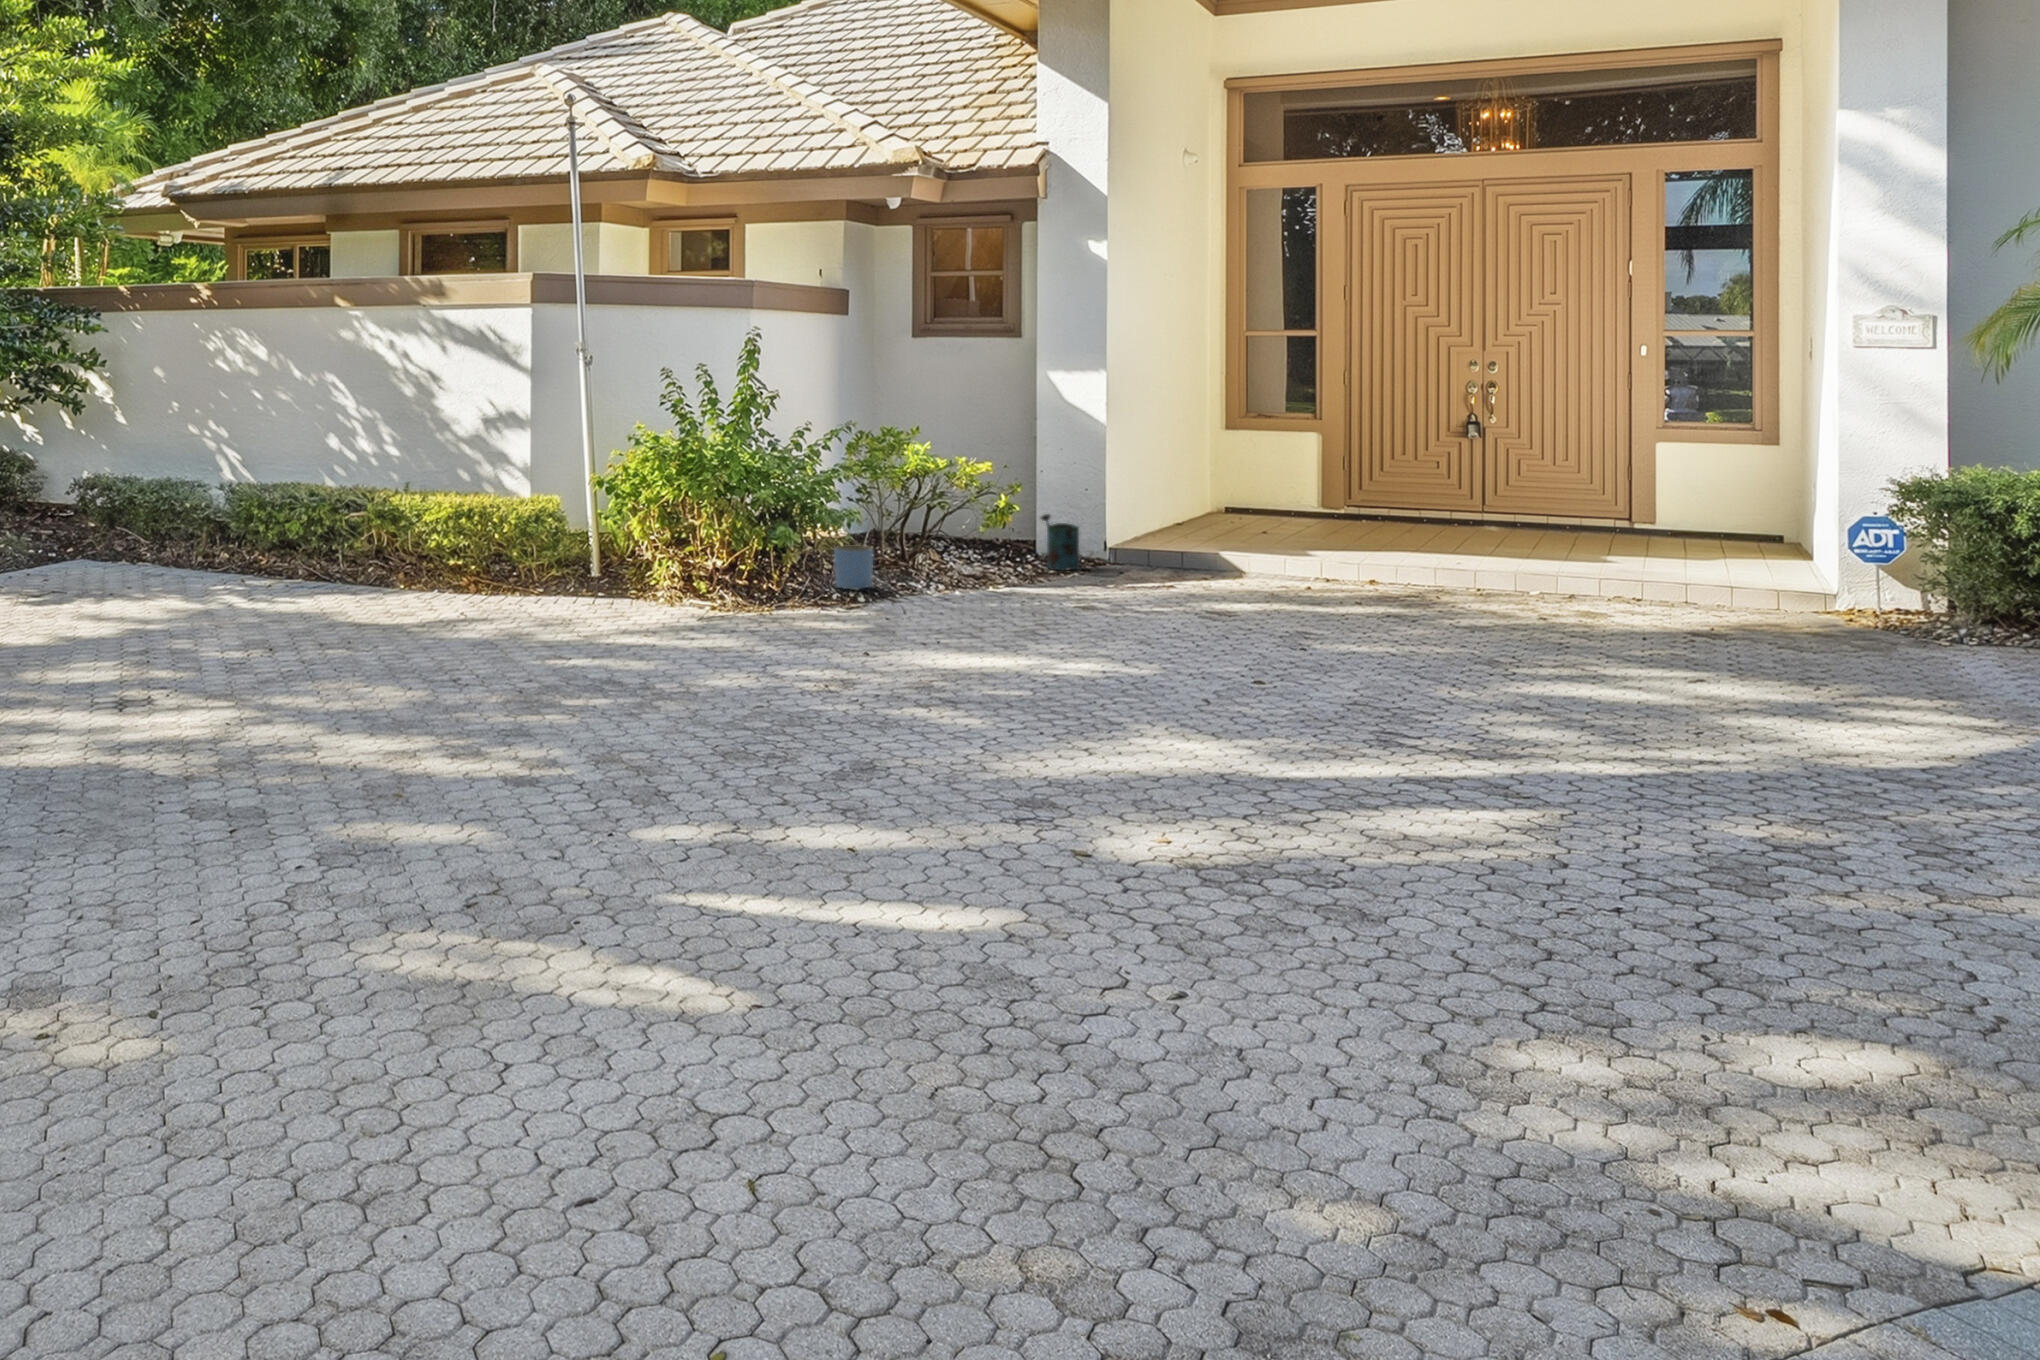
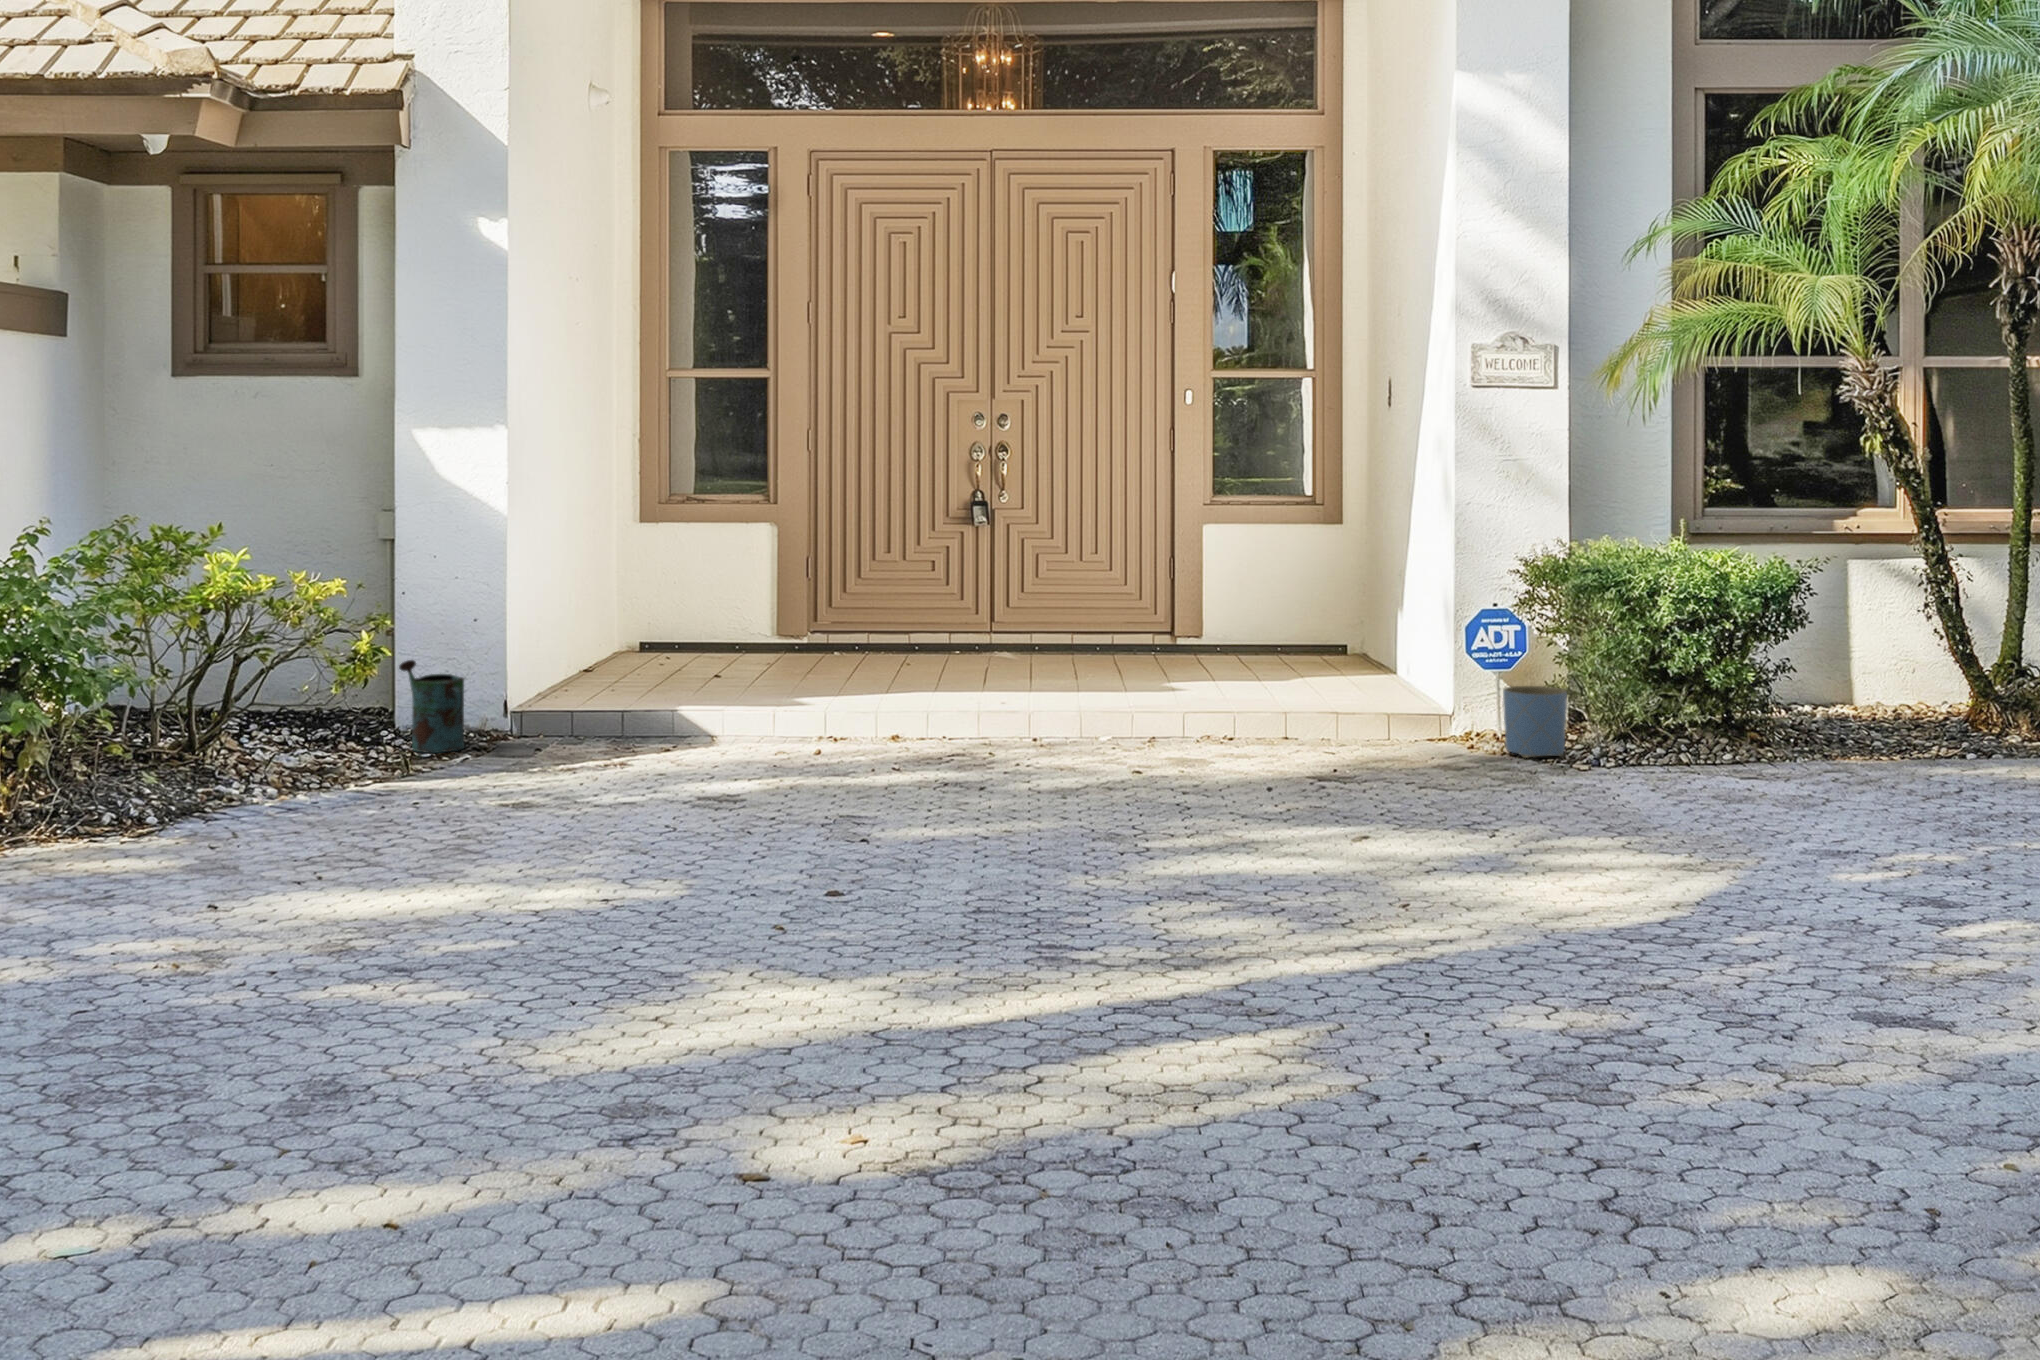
planter: present [834,546,873,590] -> present [1503,686,1567,758]

